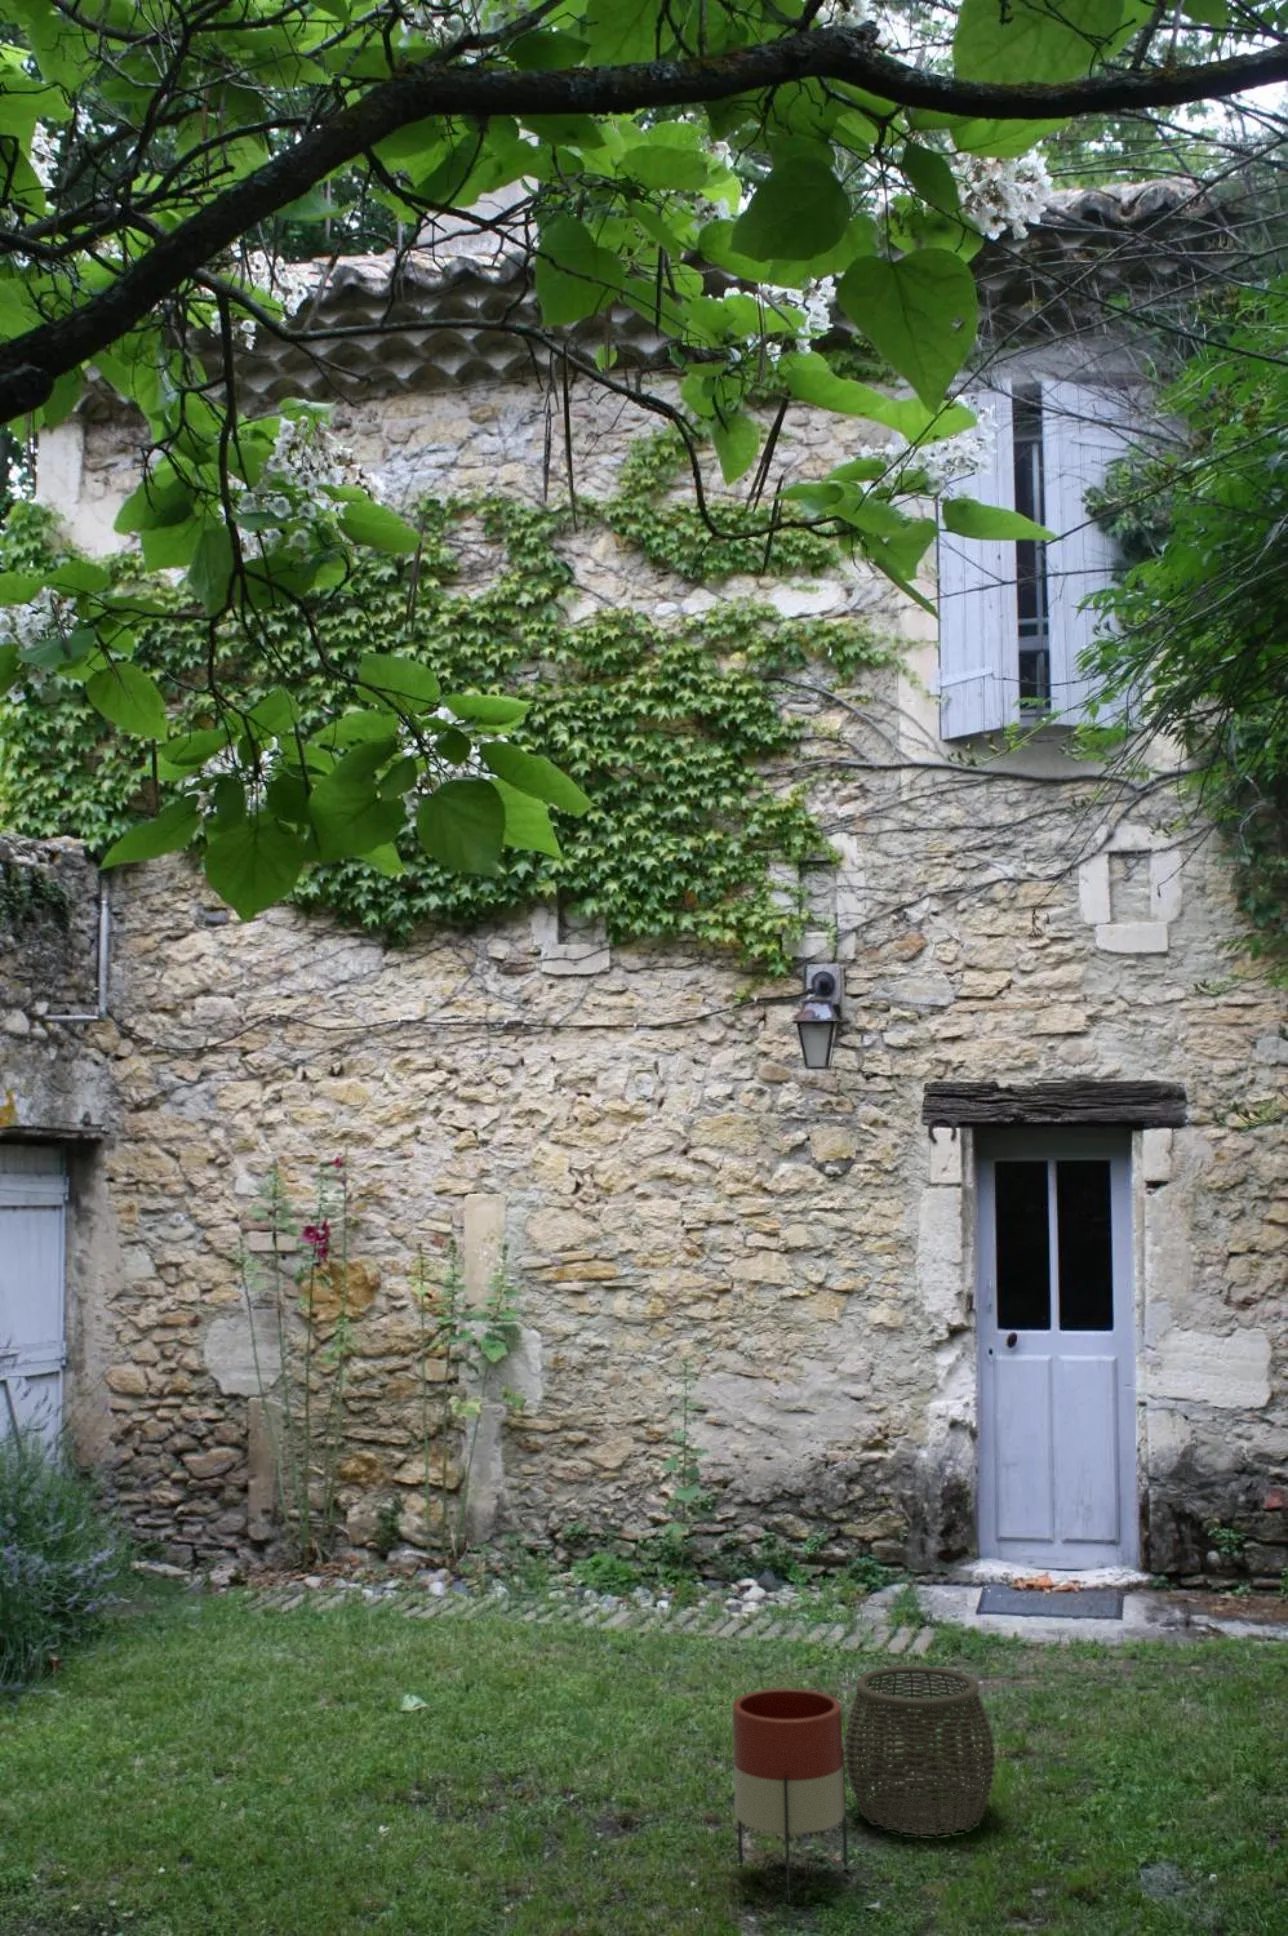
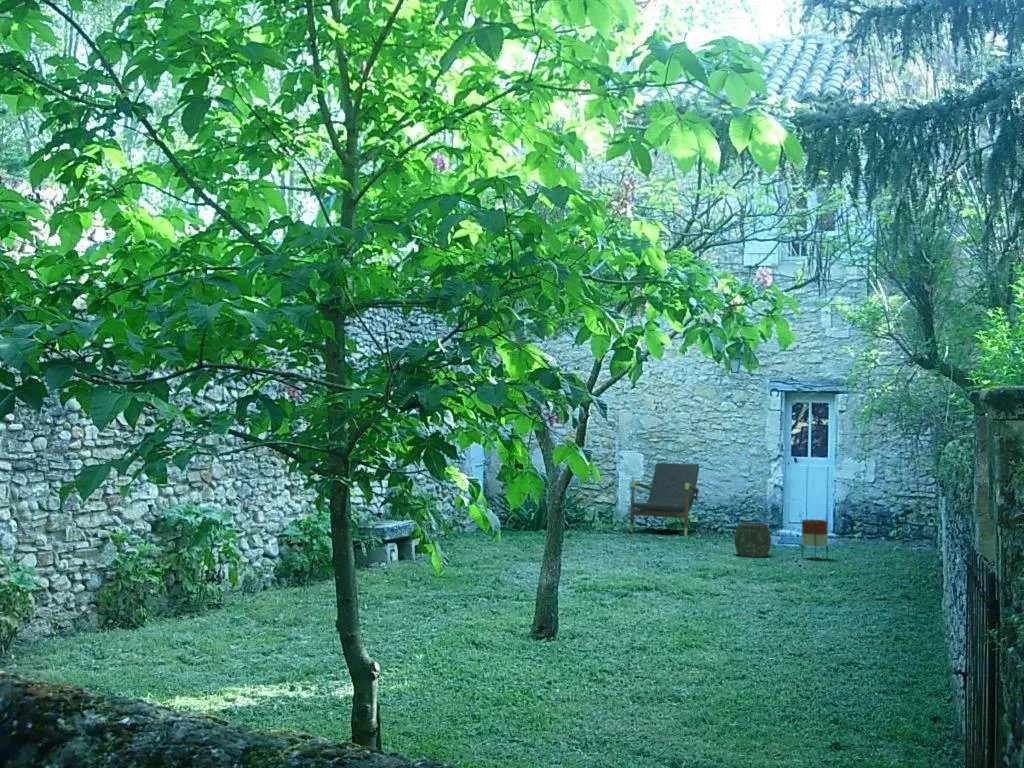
lounge chair: none [491,1359,717,1625] -> present [630,463,699,536]
planter: present [733,1688,848,1903] -> present [802,519,828,556]

